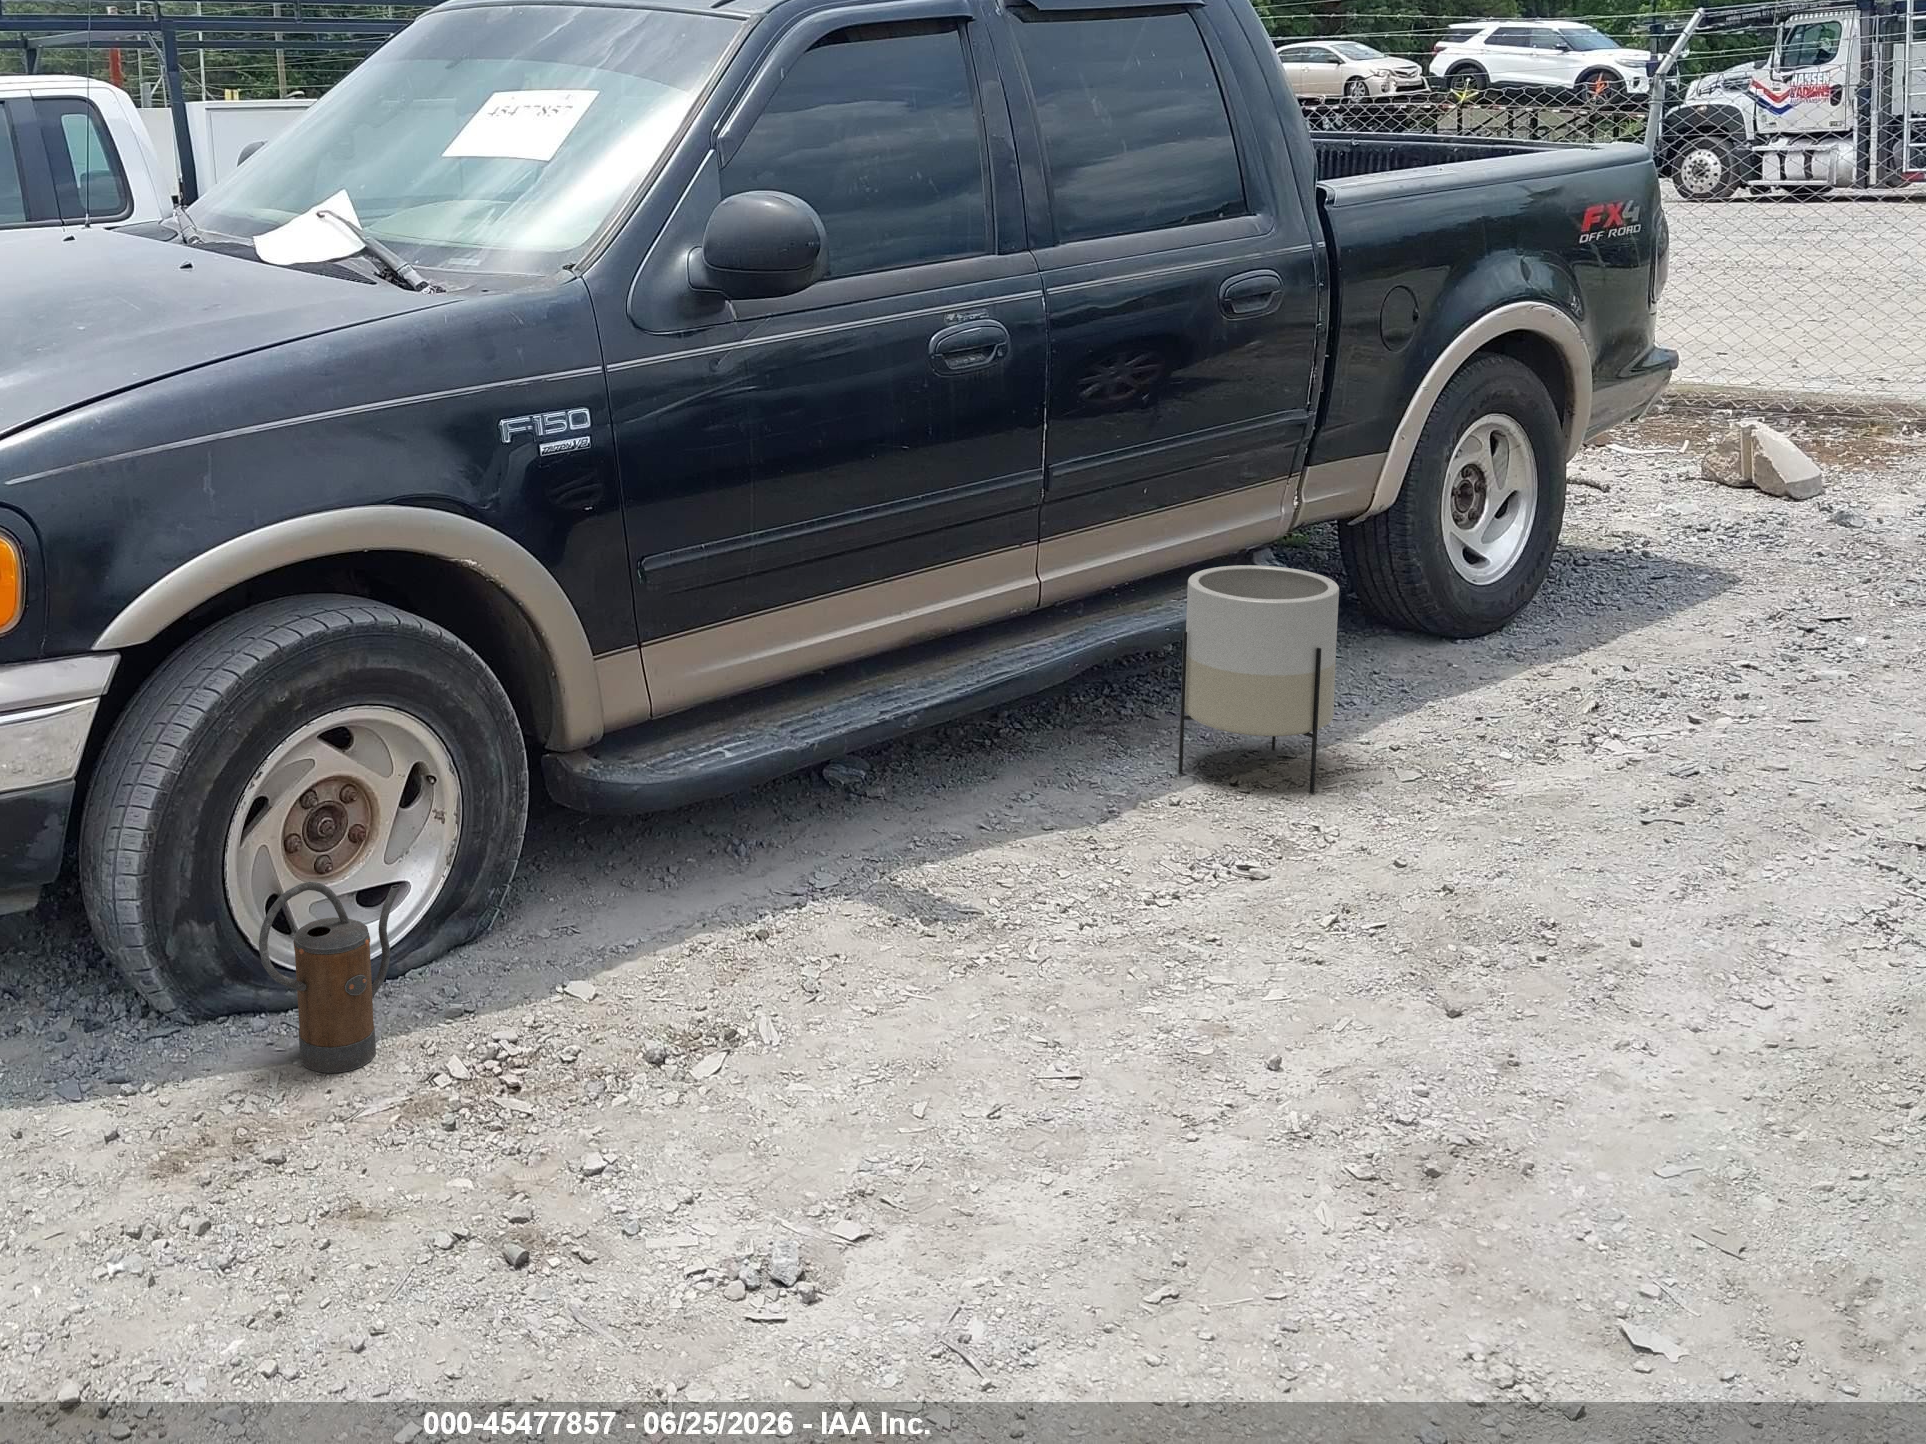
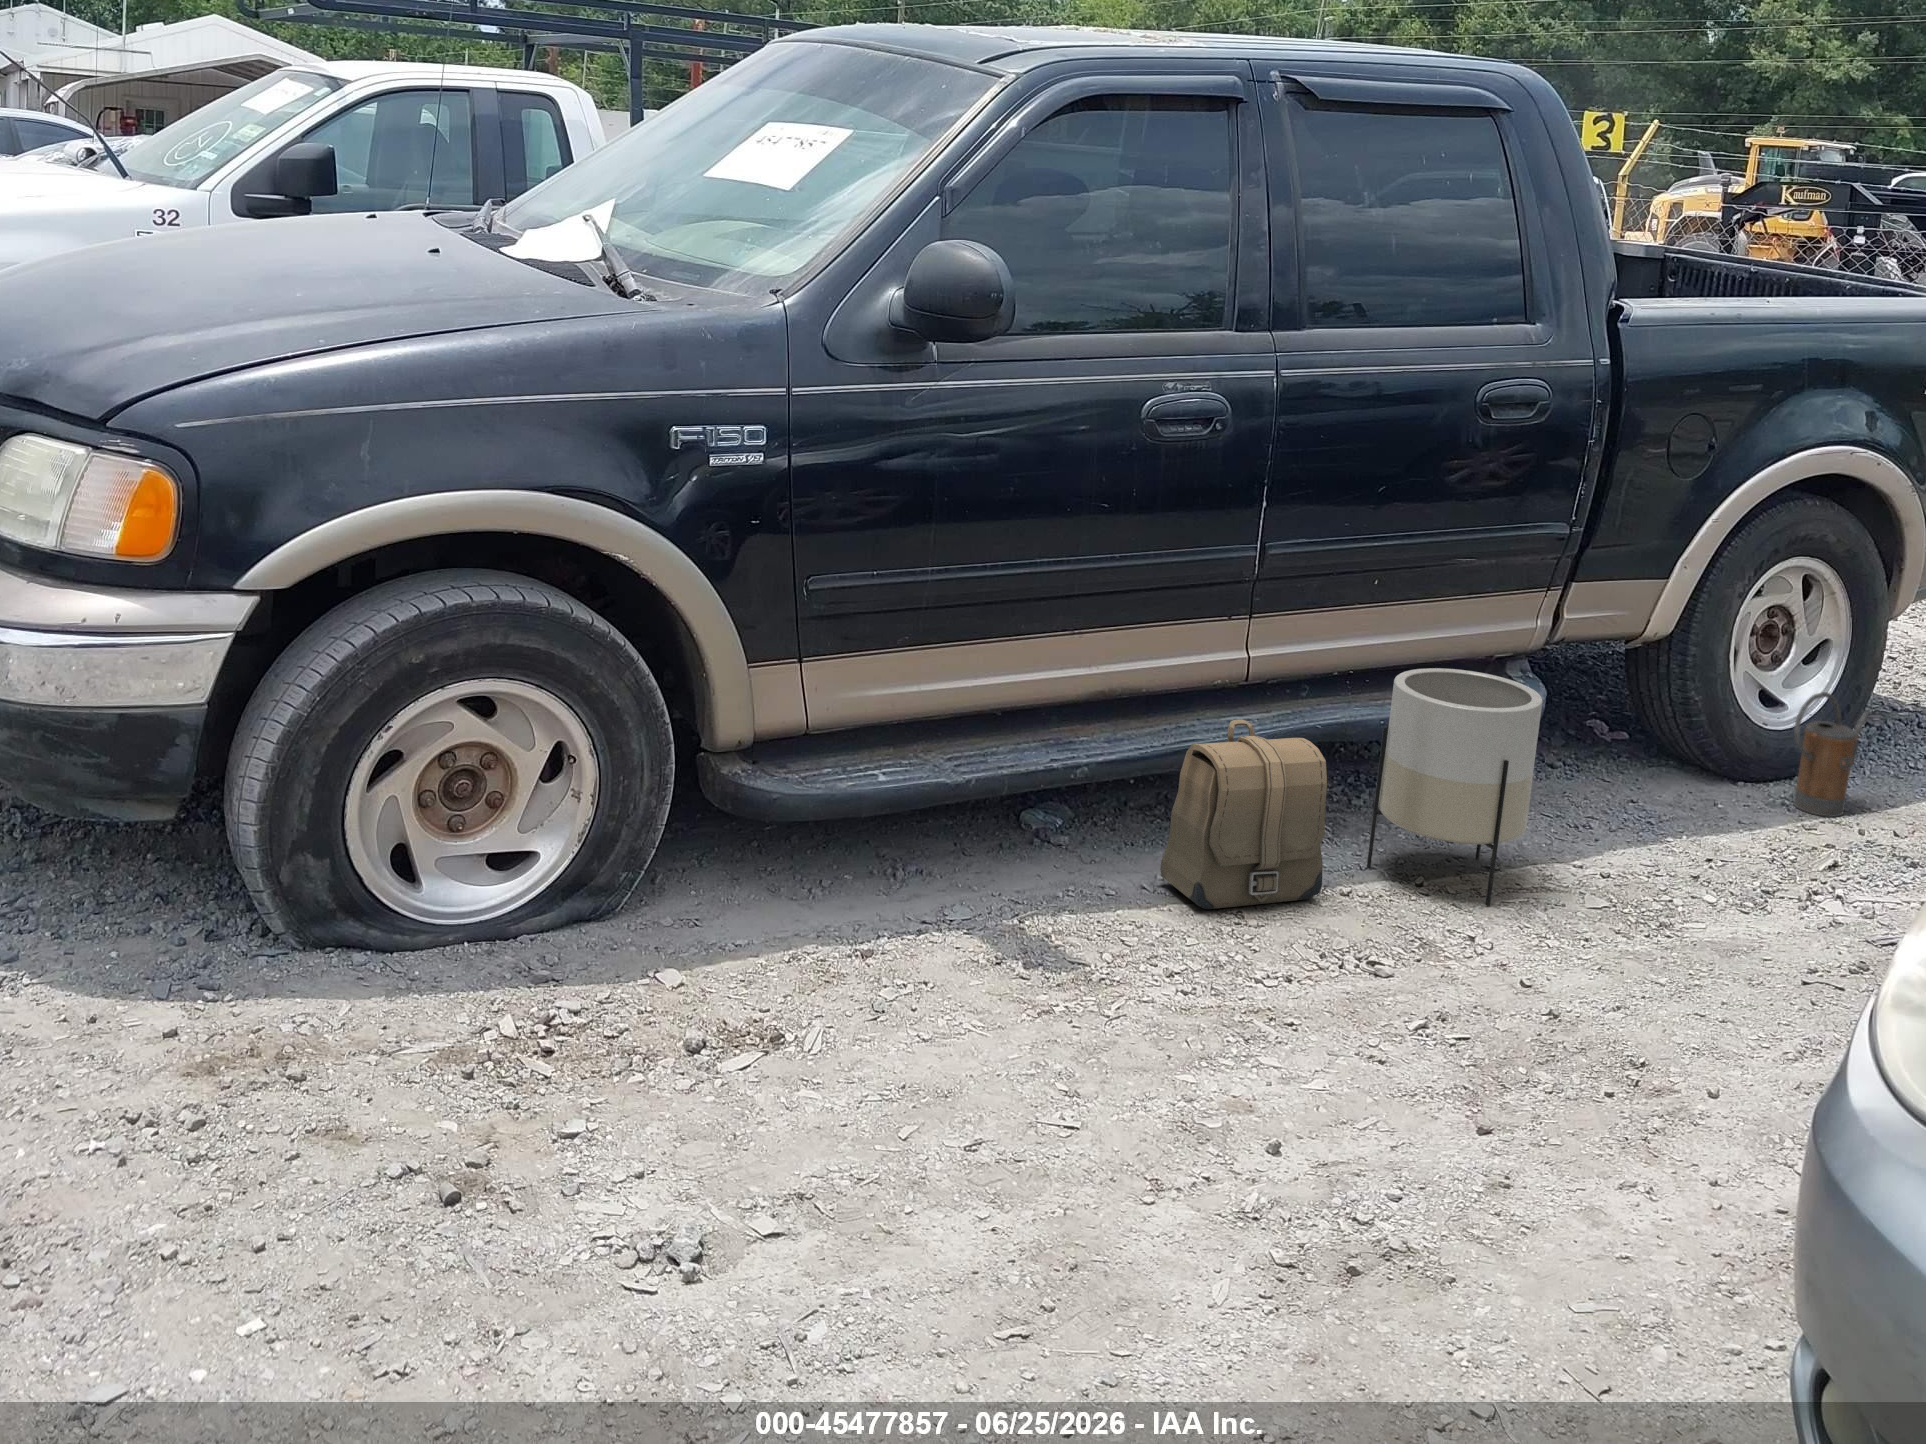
backpack: none [998,644,1159,838] -> present [1160,720,1327,909]
watering can: present [259,882,400,1073] -> present [1793,692,1870,817]

